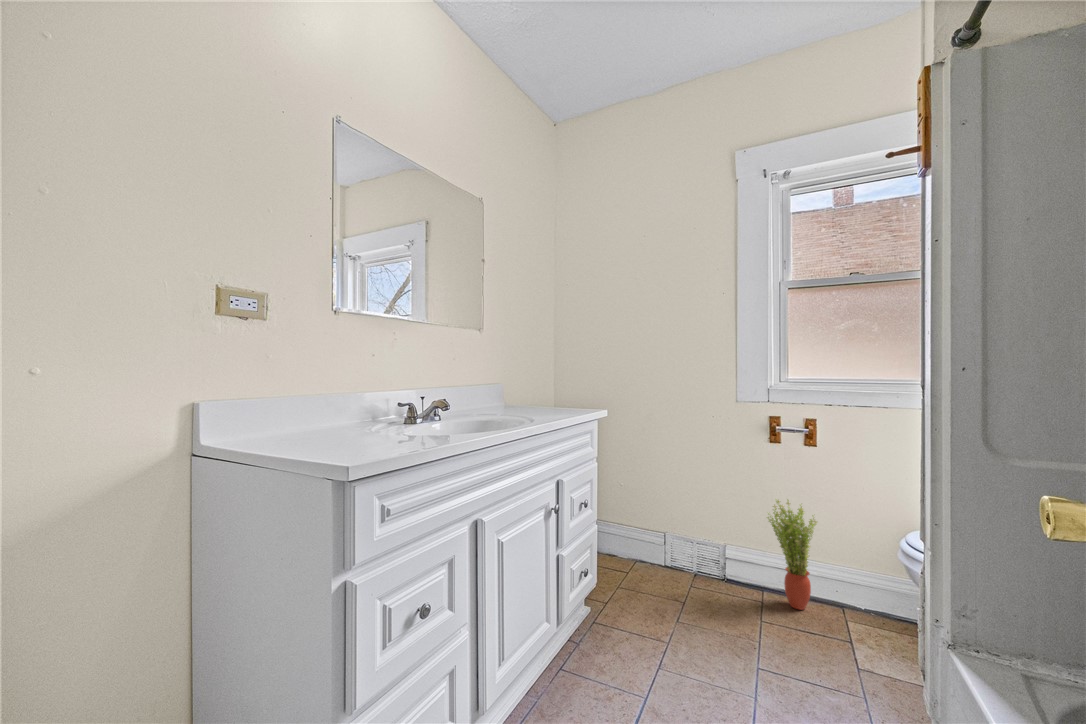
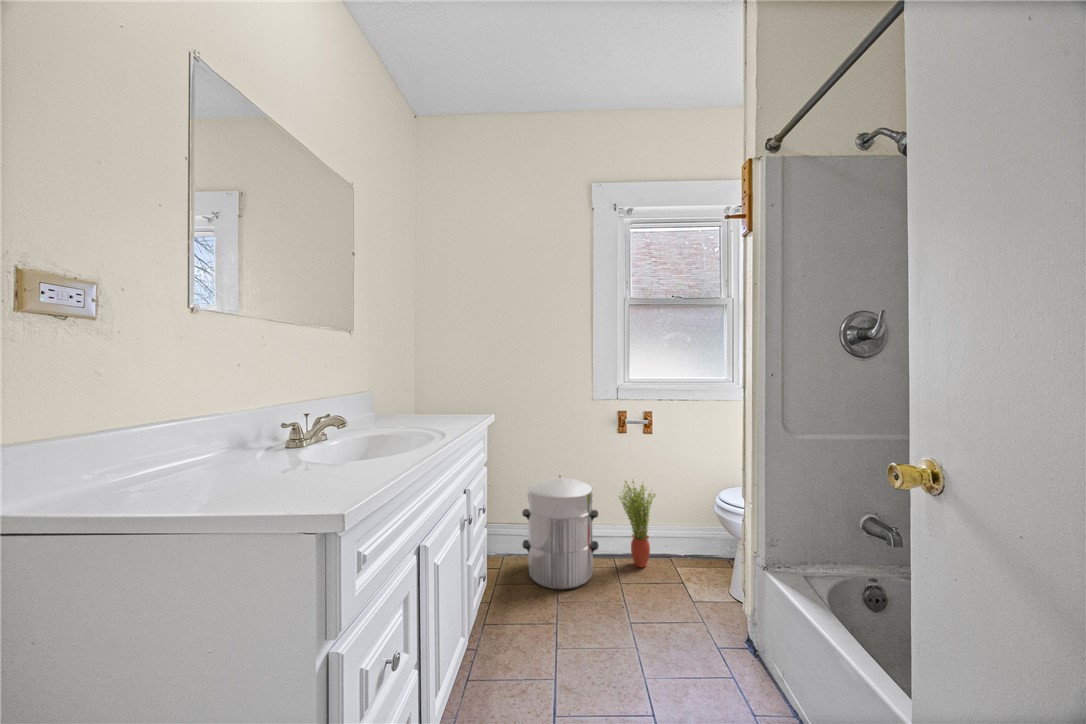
waste bin: none [648,482,737,612] -> present [522,475,599,589]

